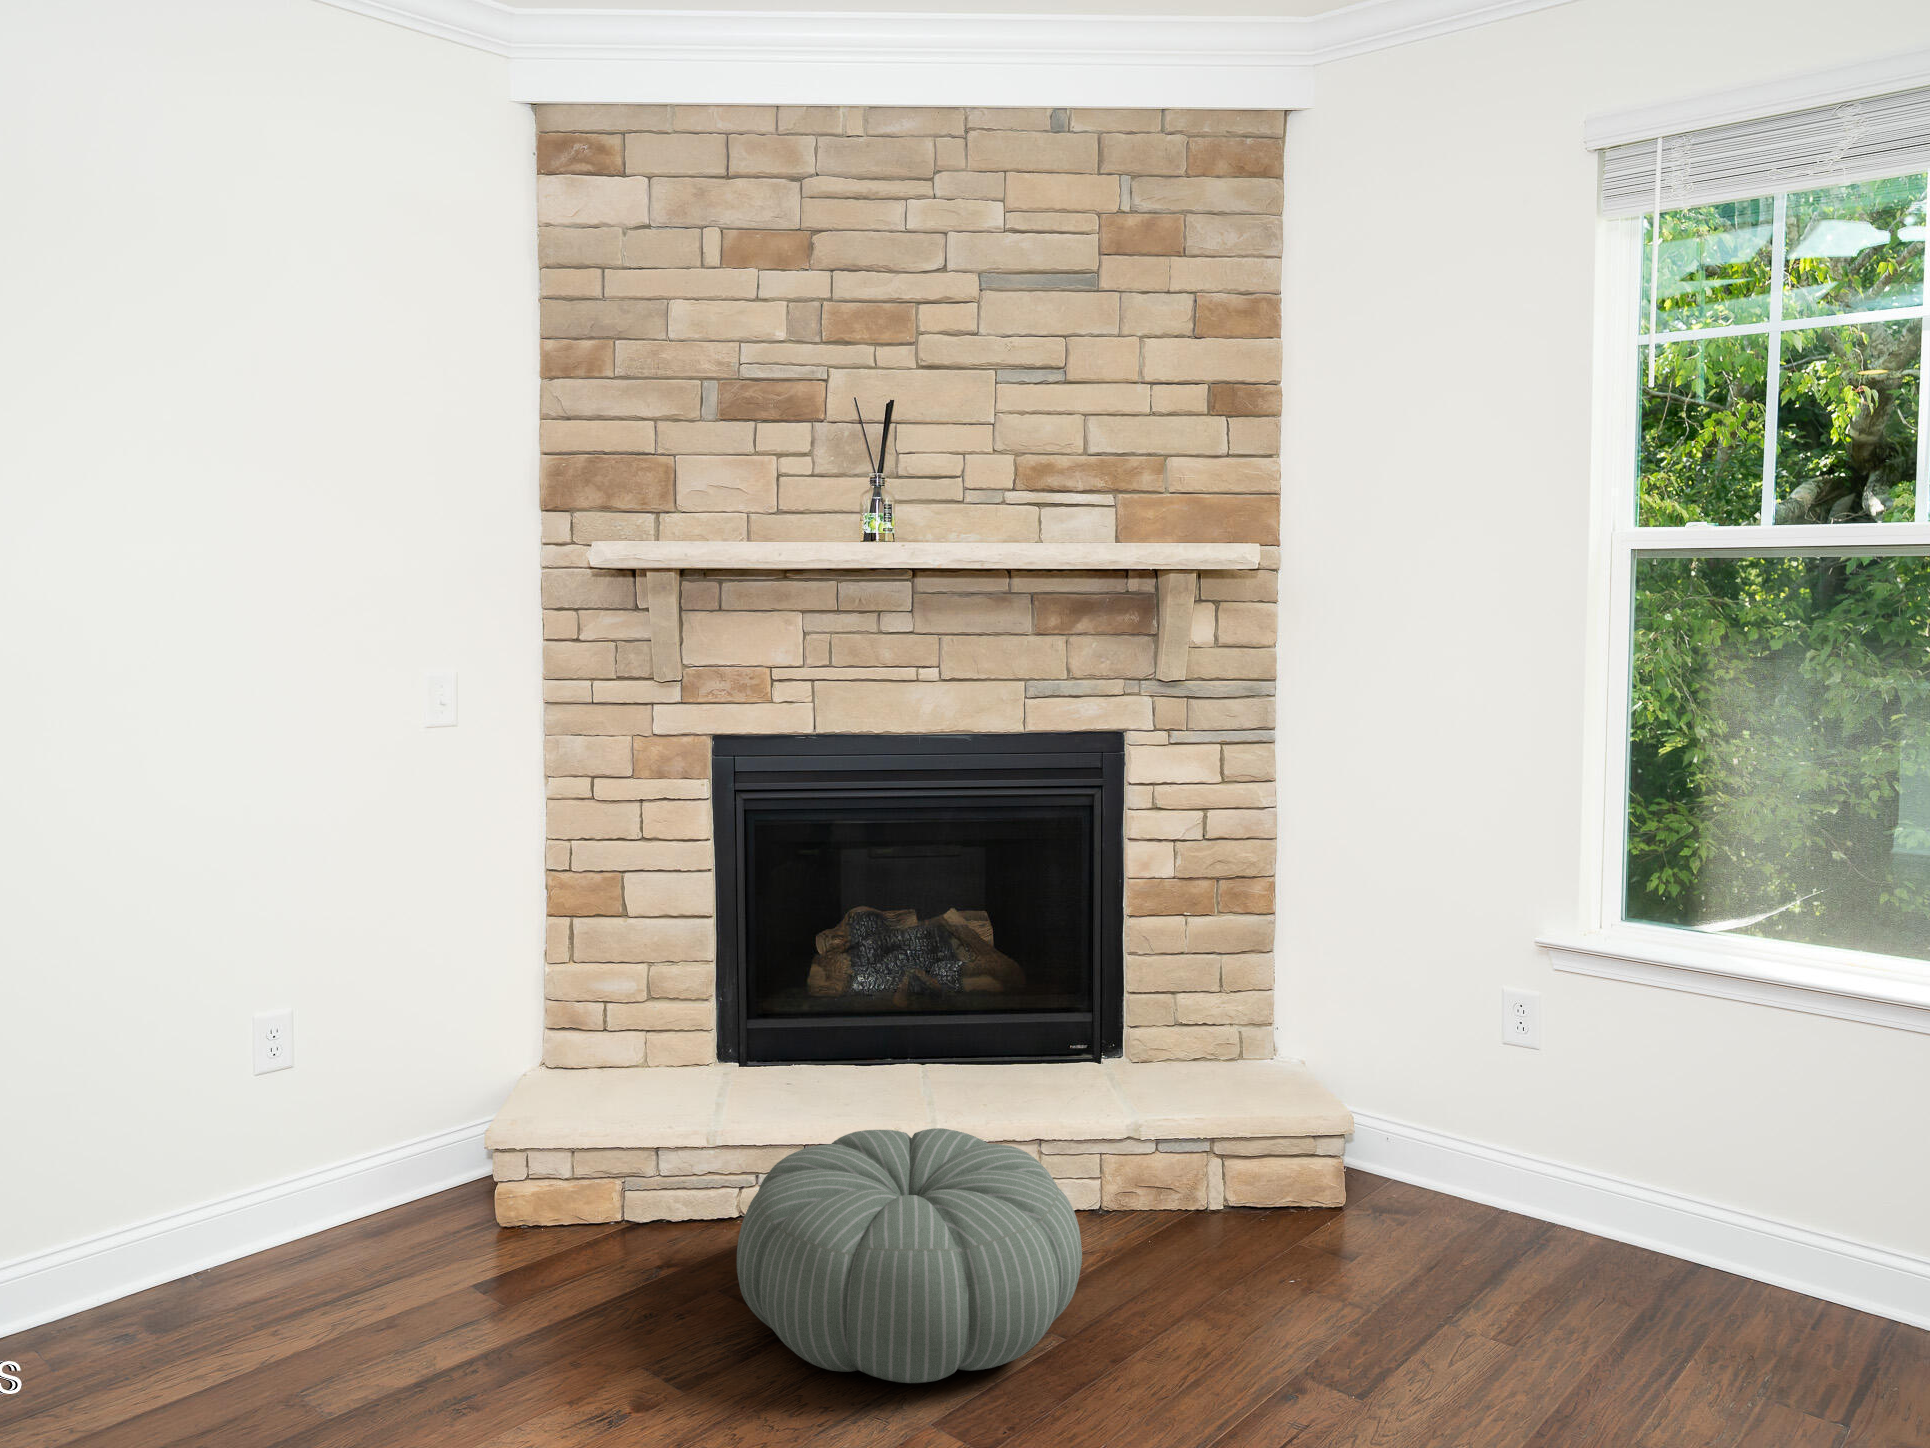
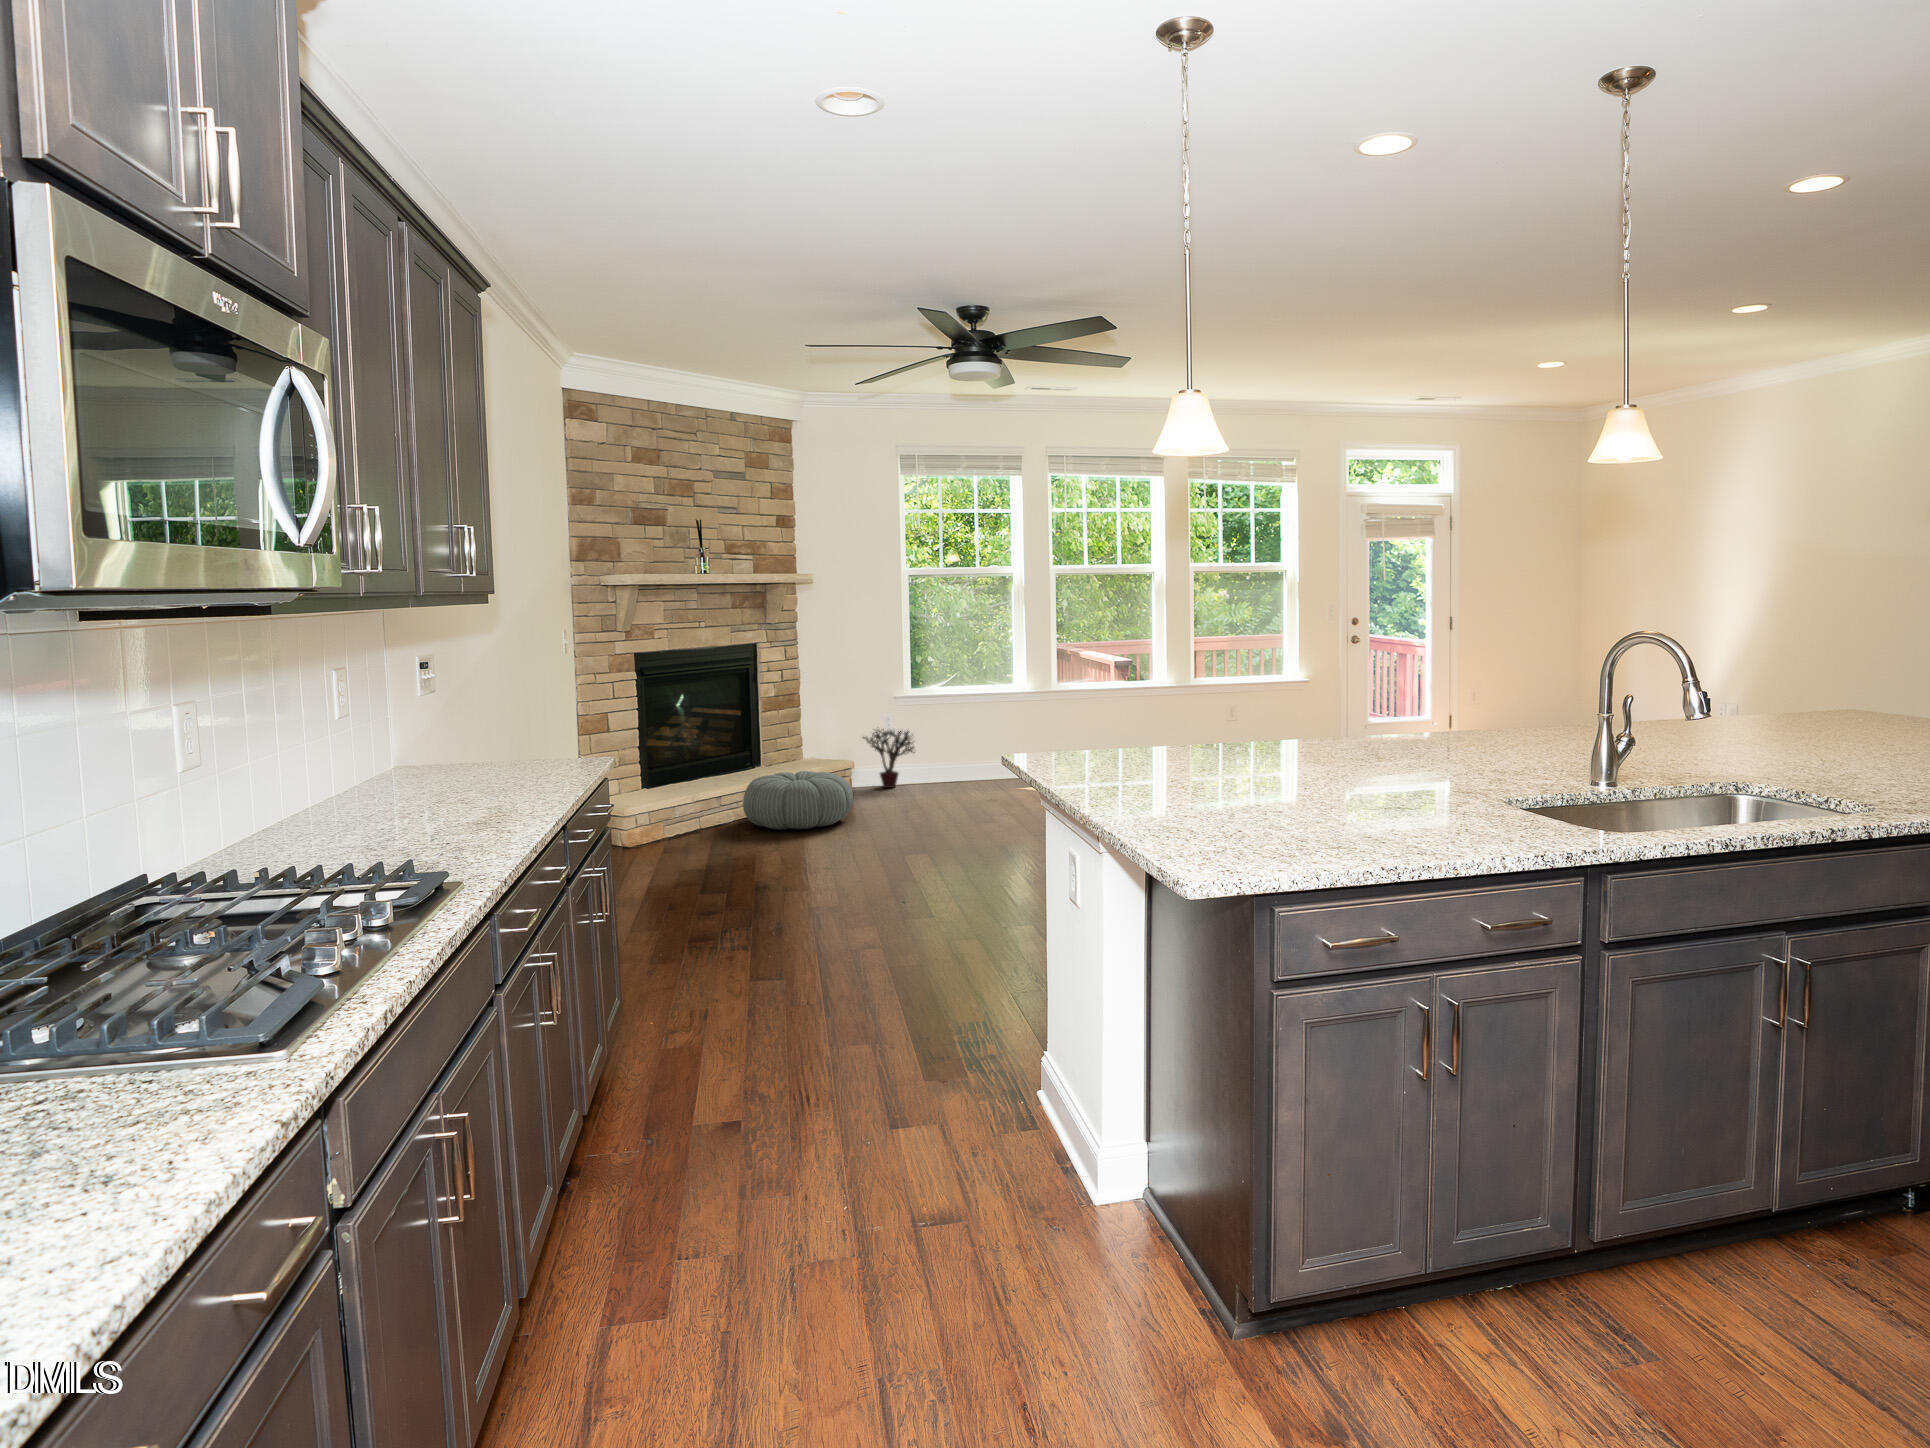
potted plant: none [1382,1029,1582,1247] -> present [863,729,914,788]

